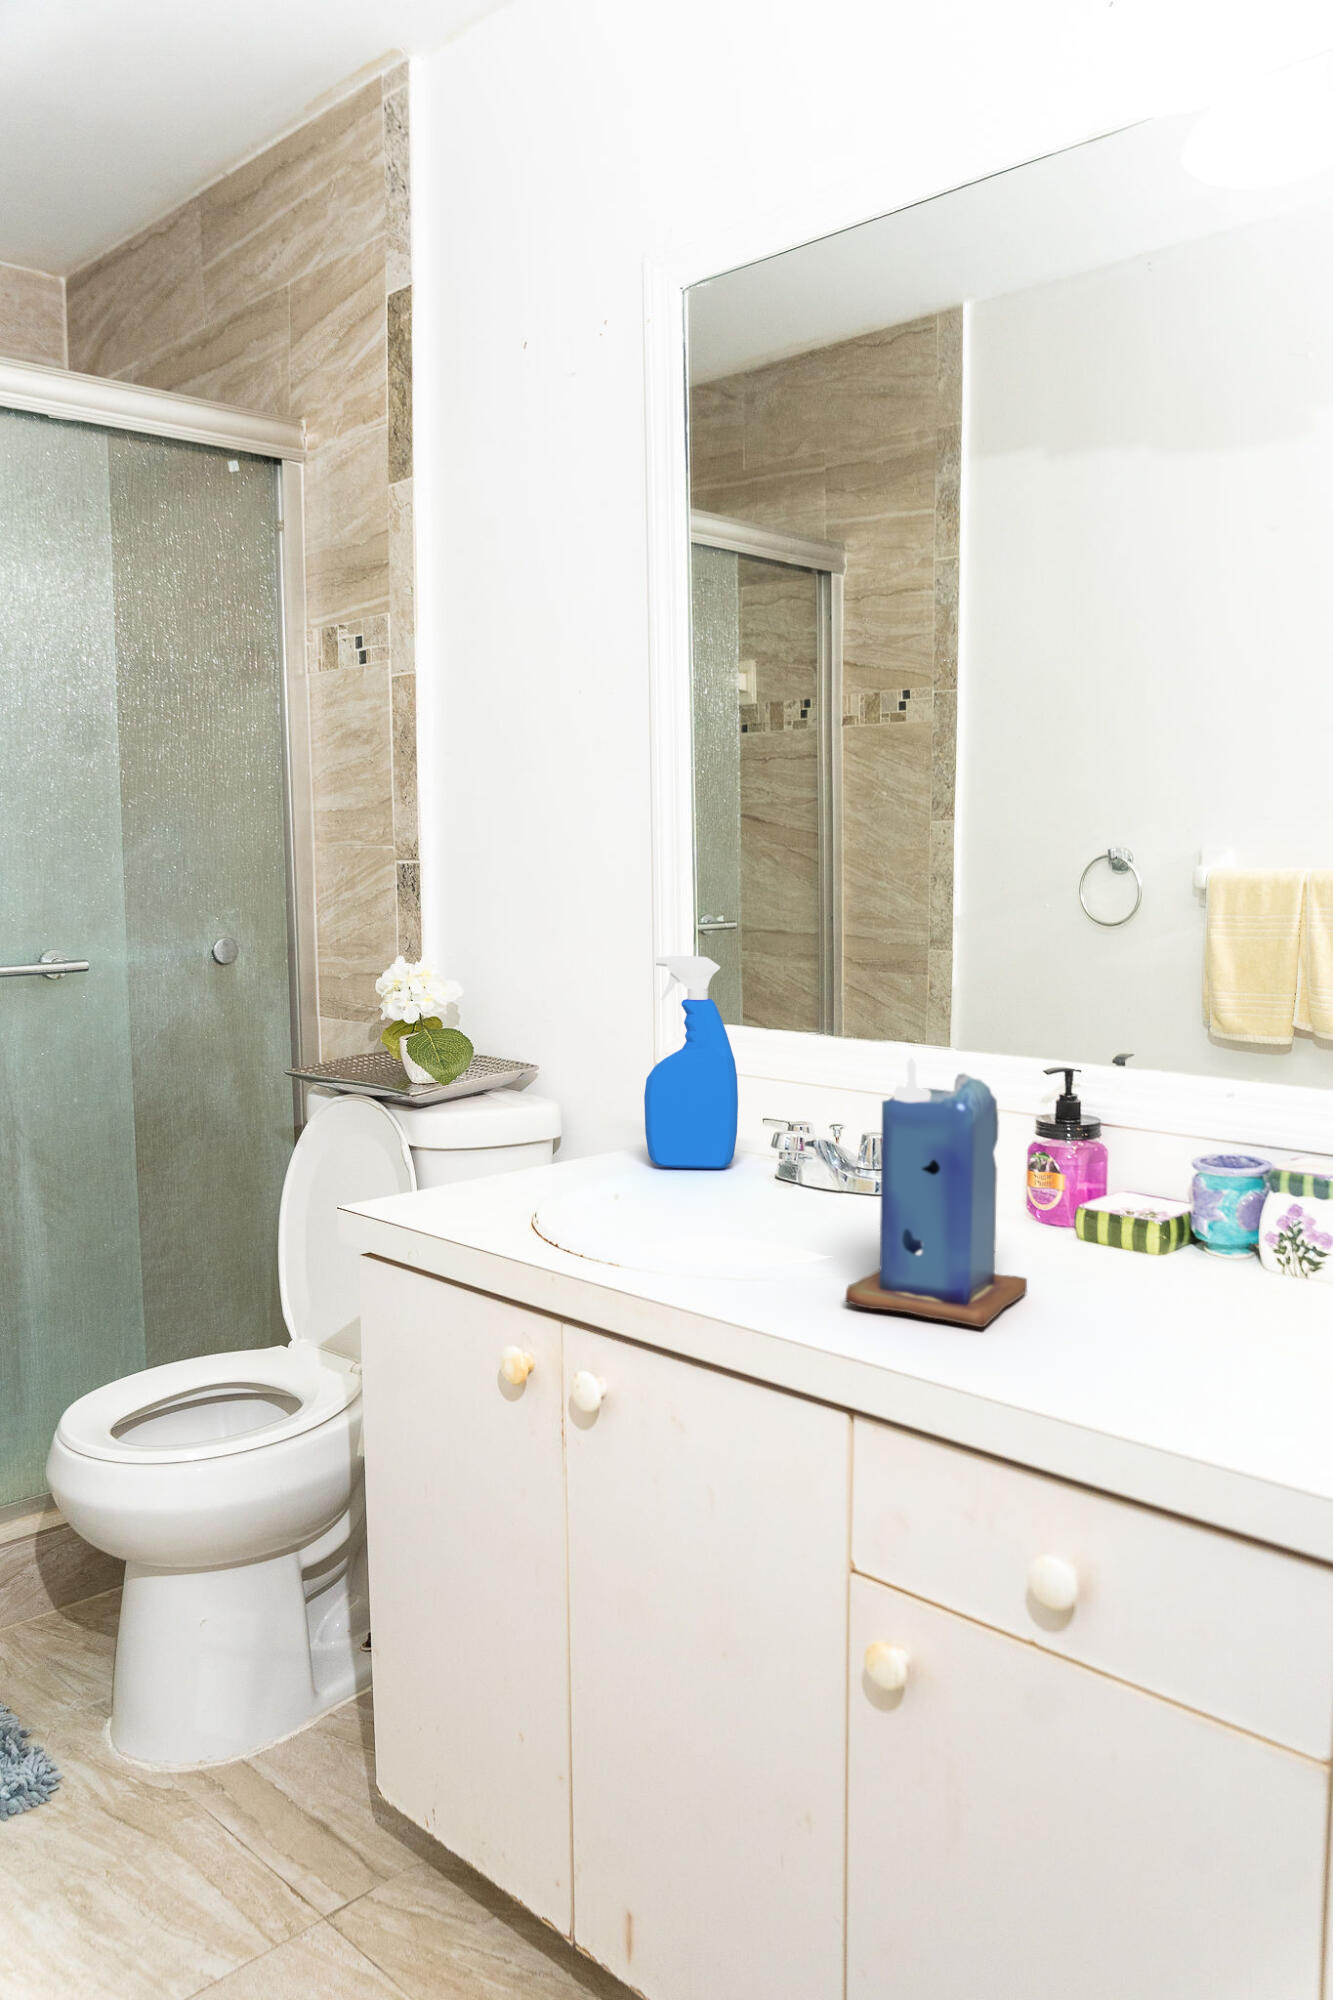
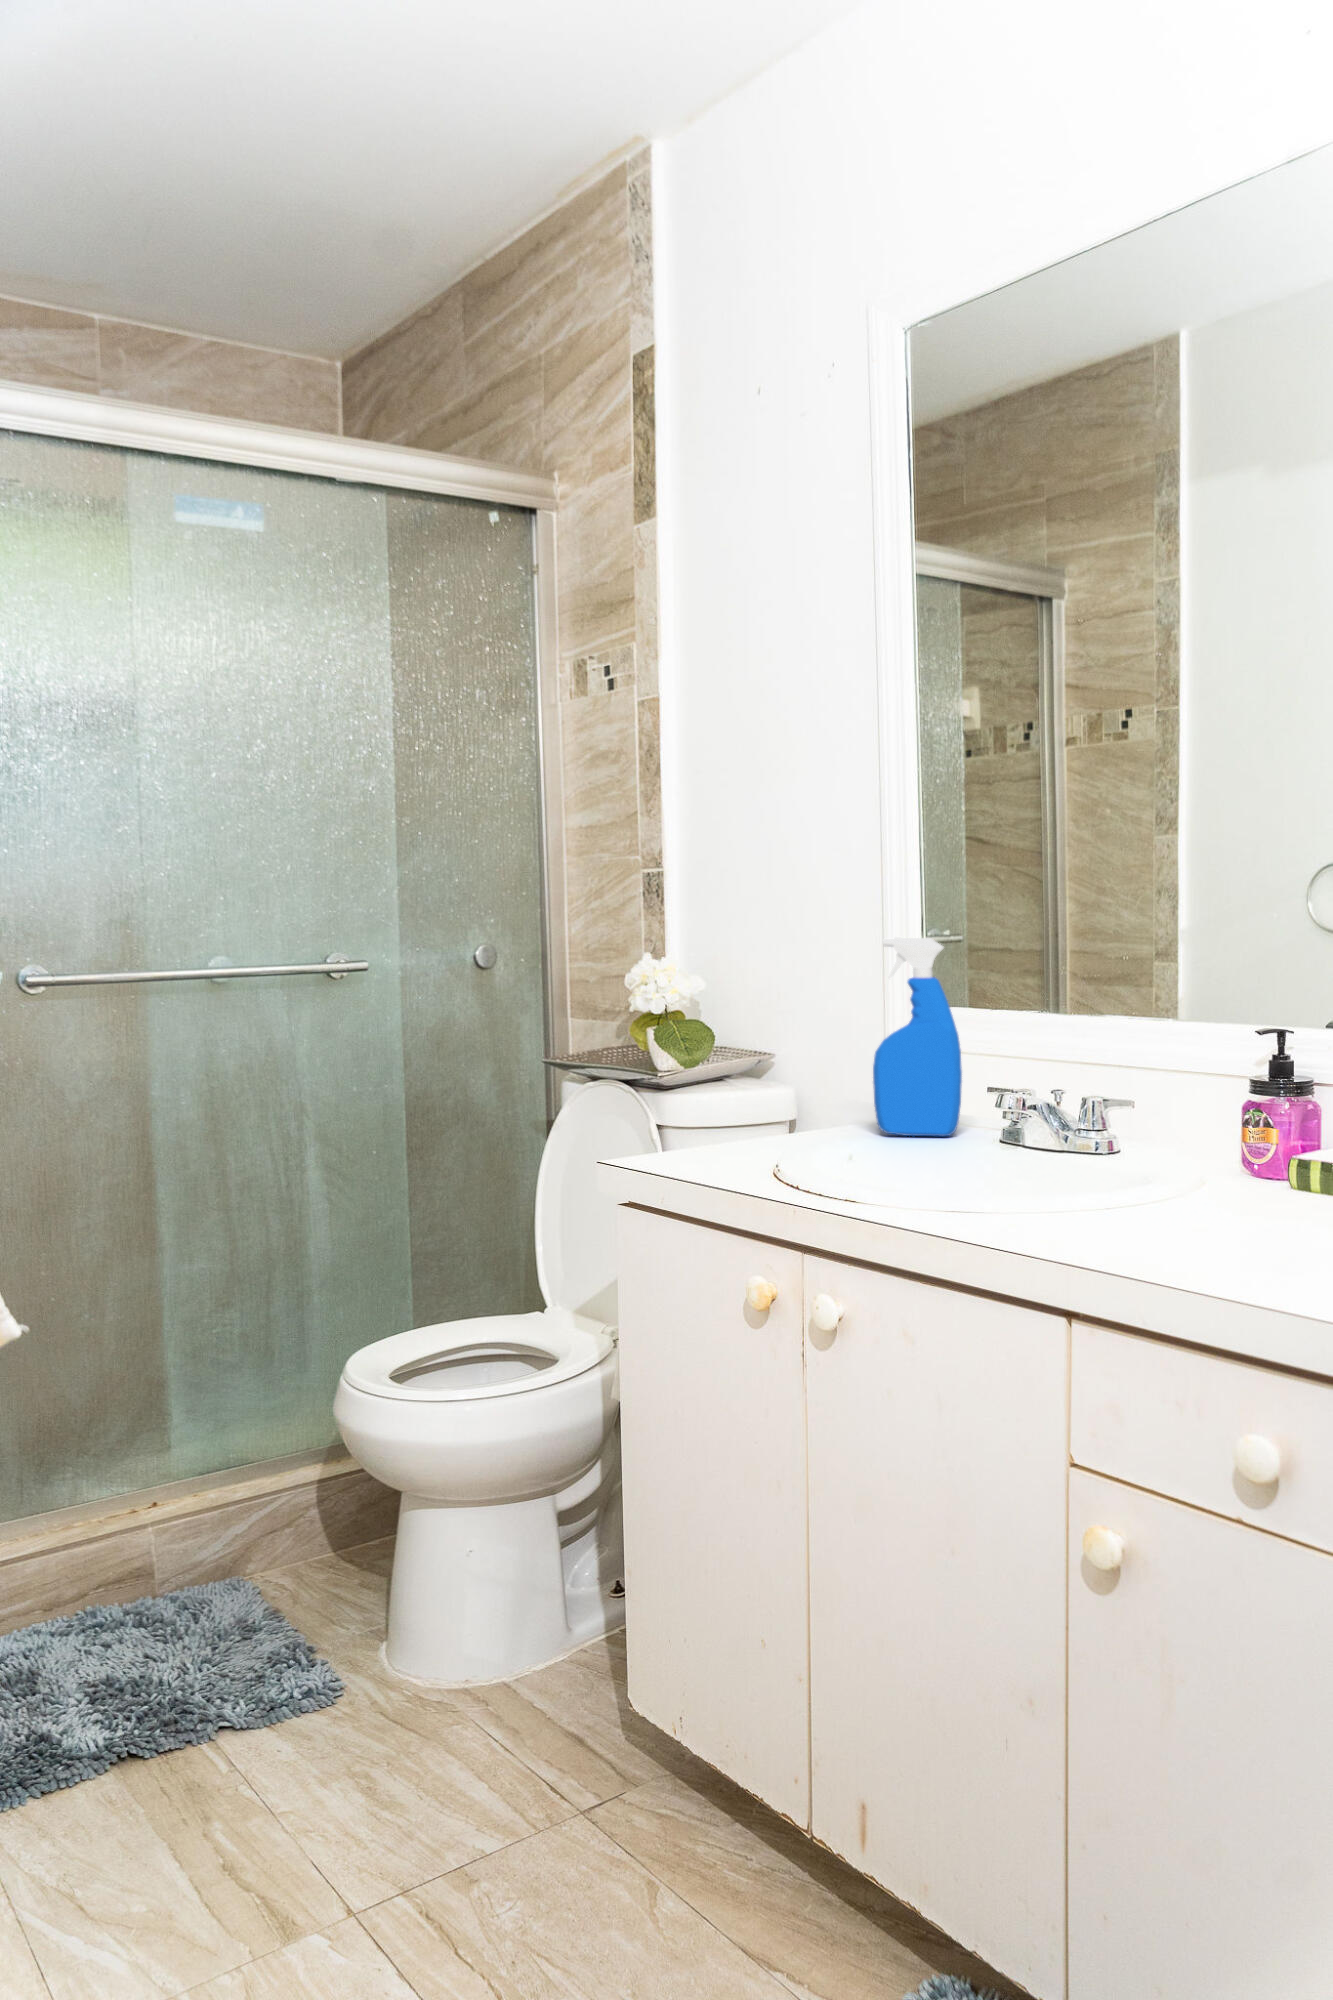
candle: present [845,1058,1027,1327] -> none [1063,1000,1239,1246]

